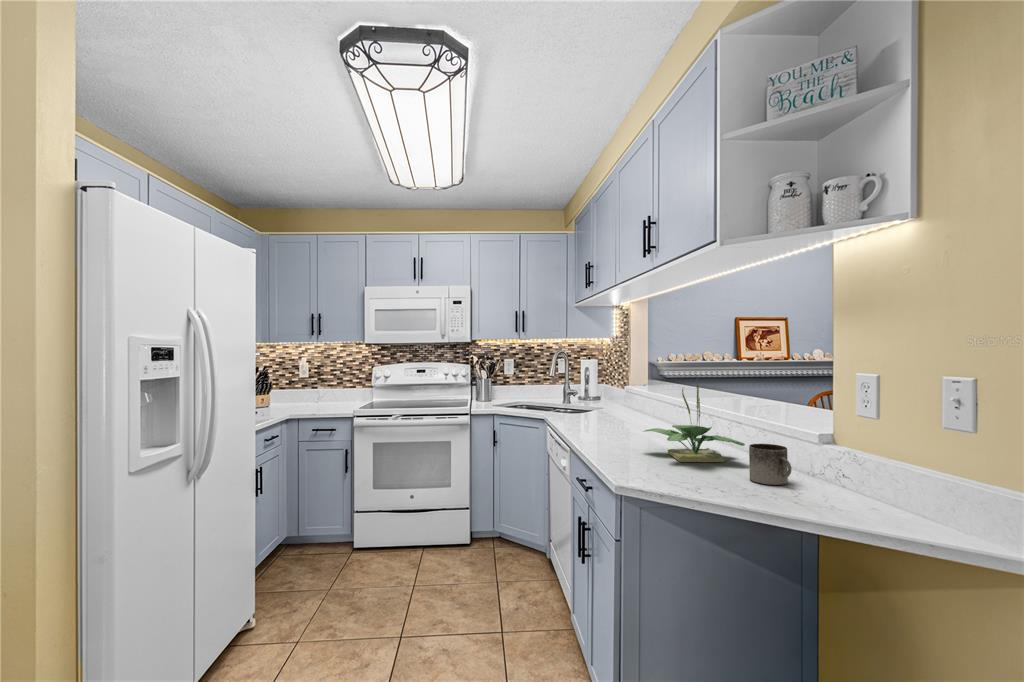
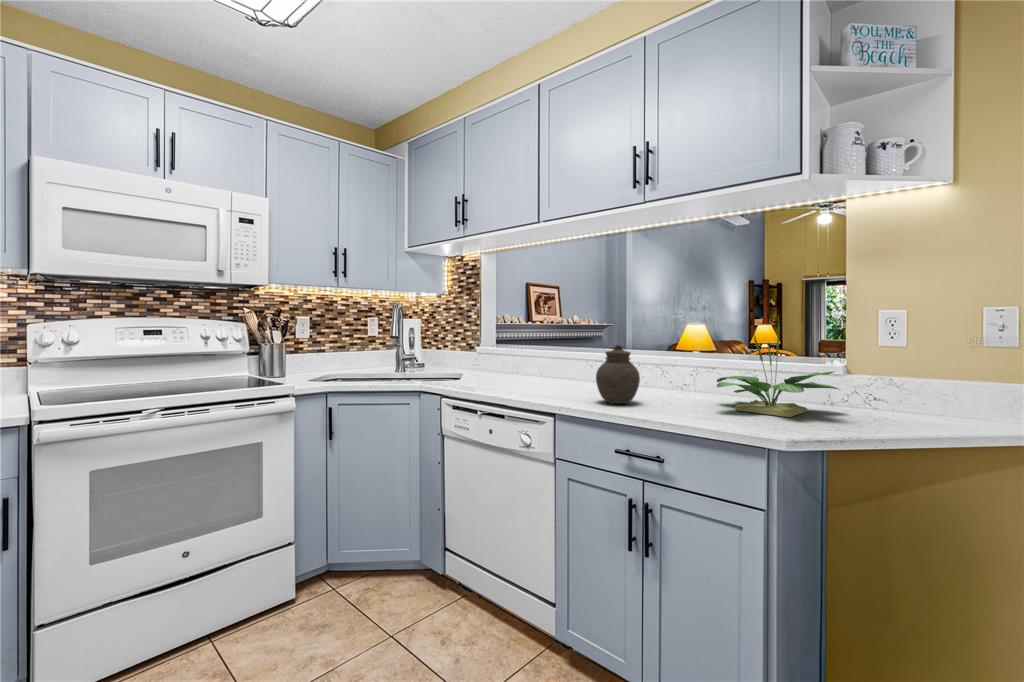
jar: none [594,393,627,439] -> present [596,345,640,404]
mug: present [749,444,791,485] -> none [893,384,960,426]

